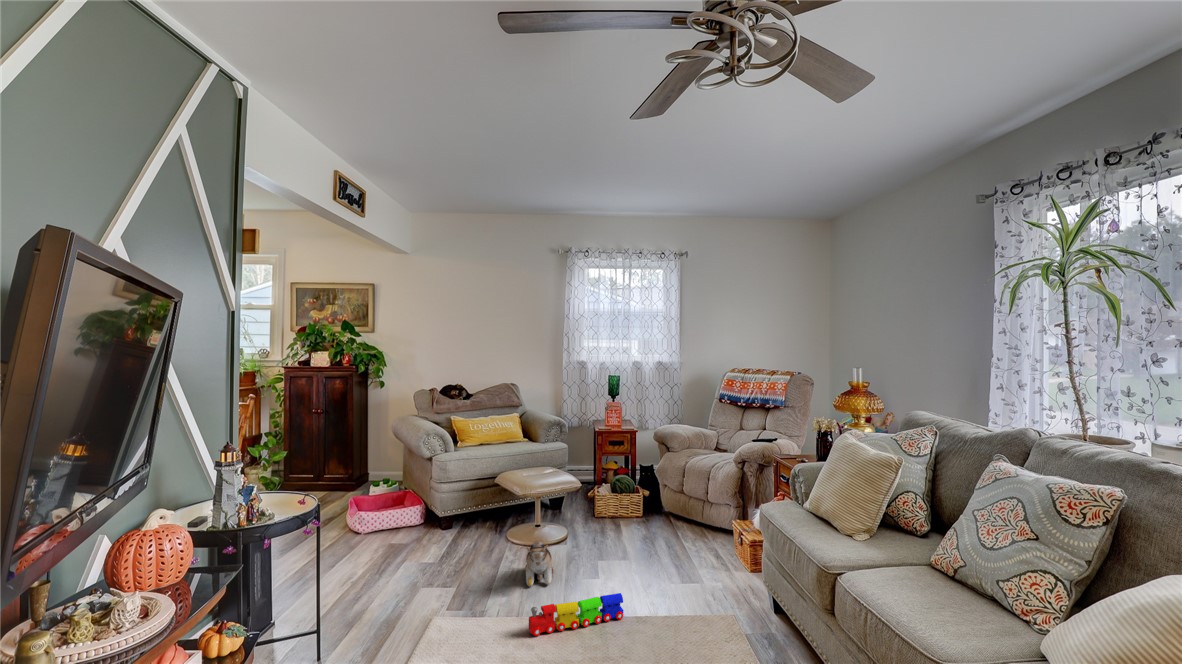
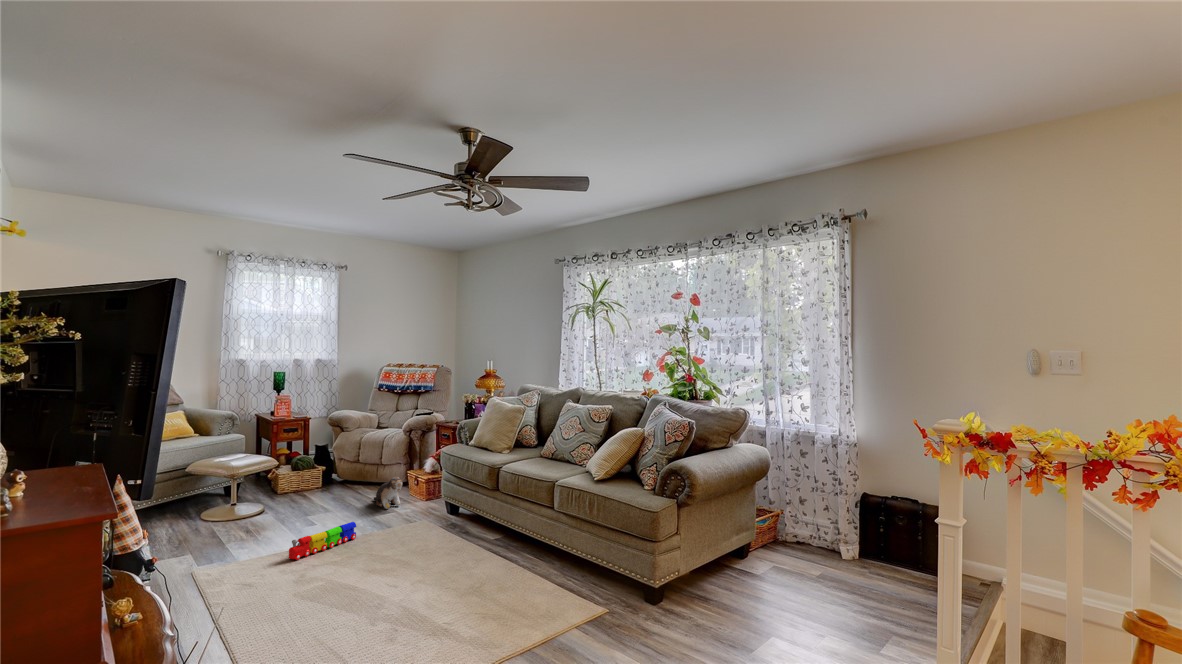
plush toy: present [526,541,553,587] -> present [374,477,405,509]

